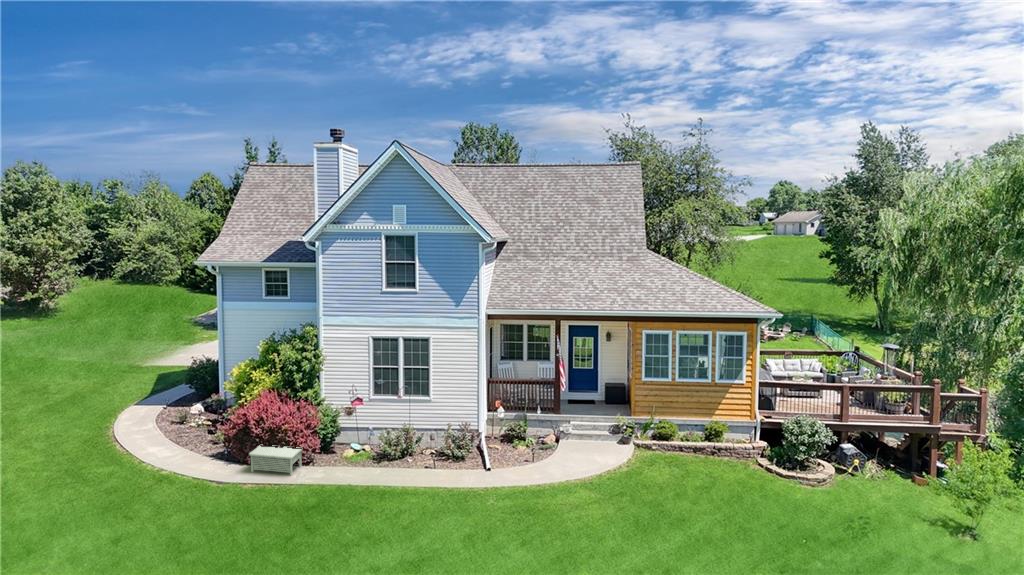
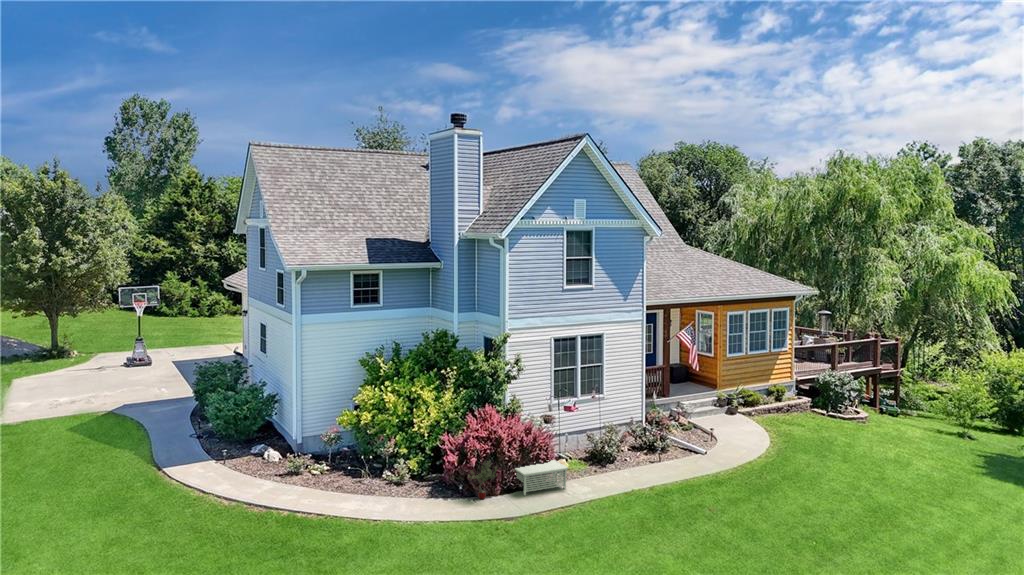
potted tree: none [215,435,235,466] -> present [468,461,497,499]

